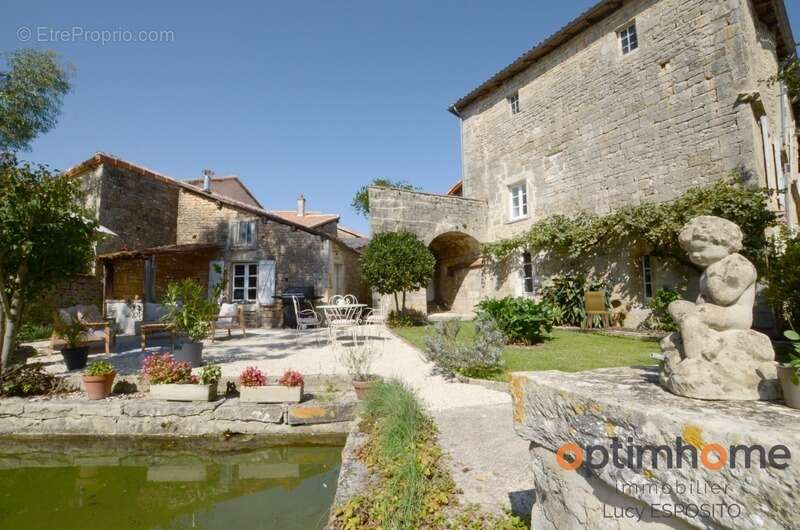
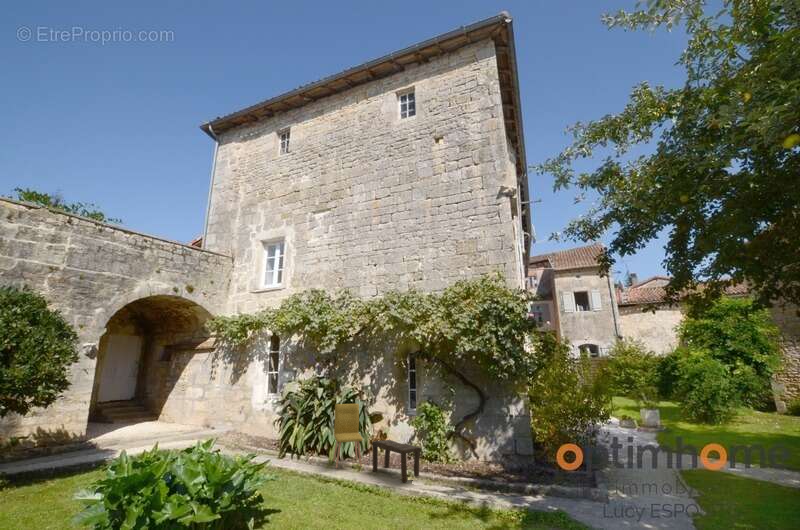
bench: none [618,313,660,336] -> present [372,440,421,482]

